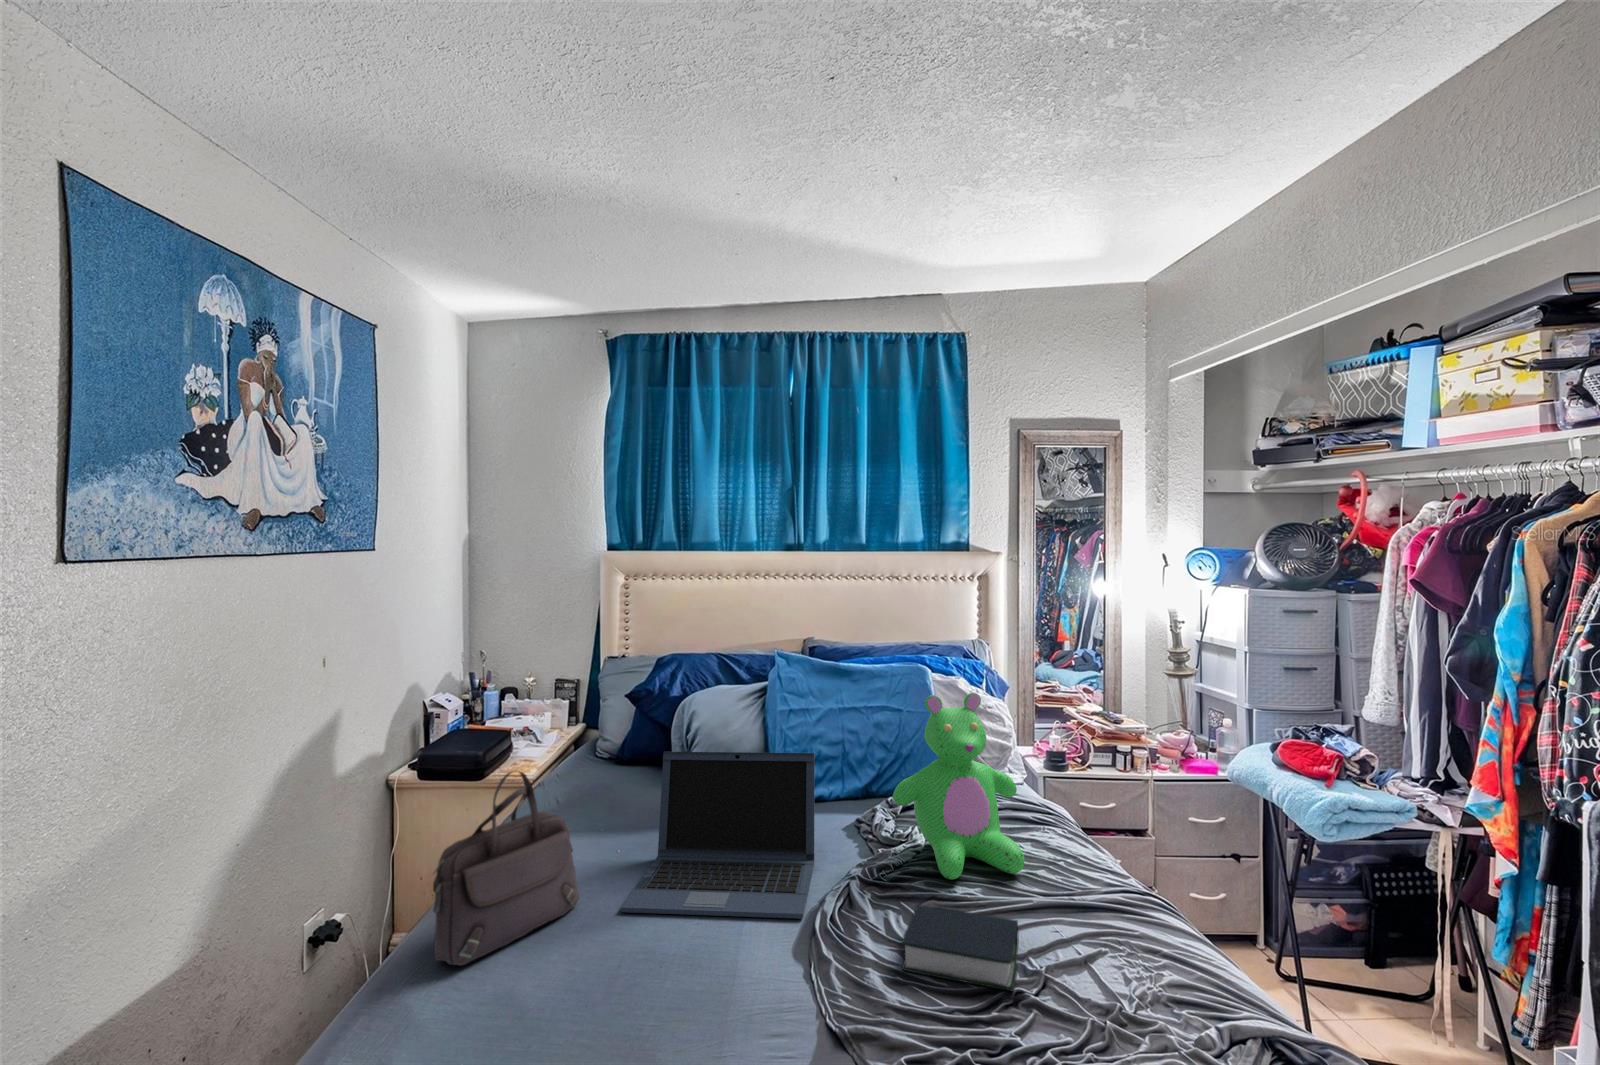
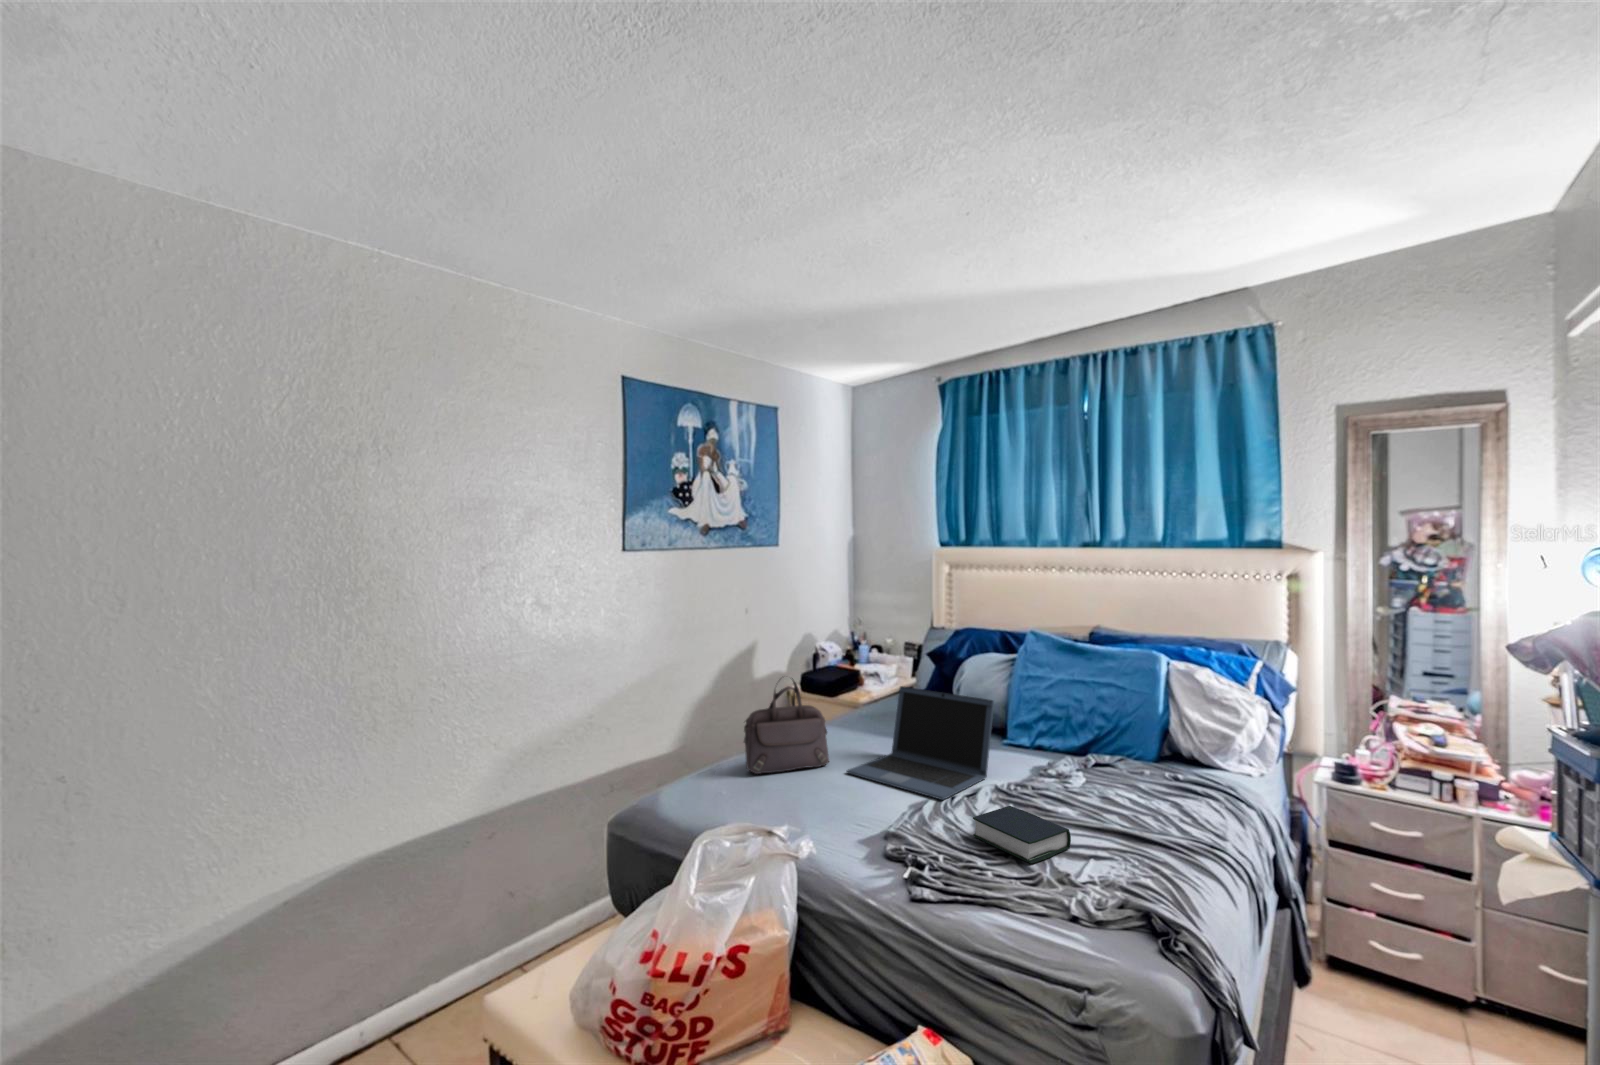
teddy bear: present [893,693,1025,880] -> none [1049,667,1164,816]

